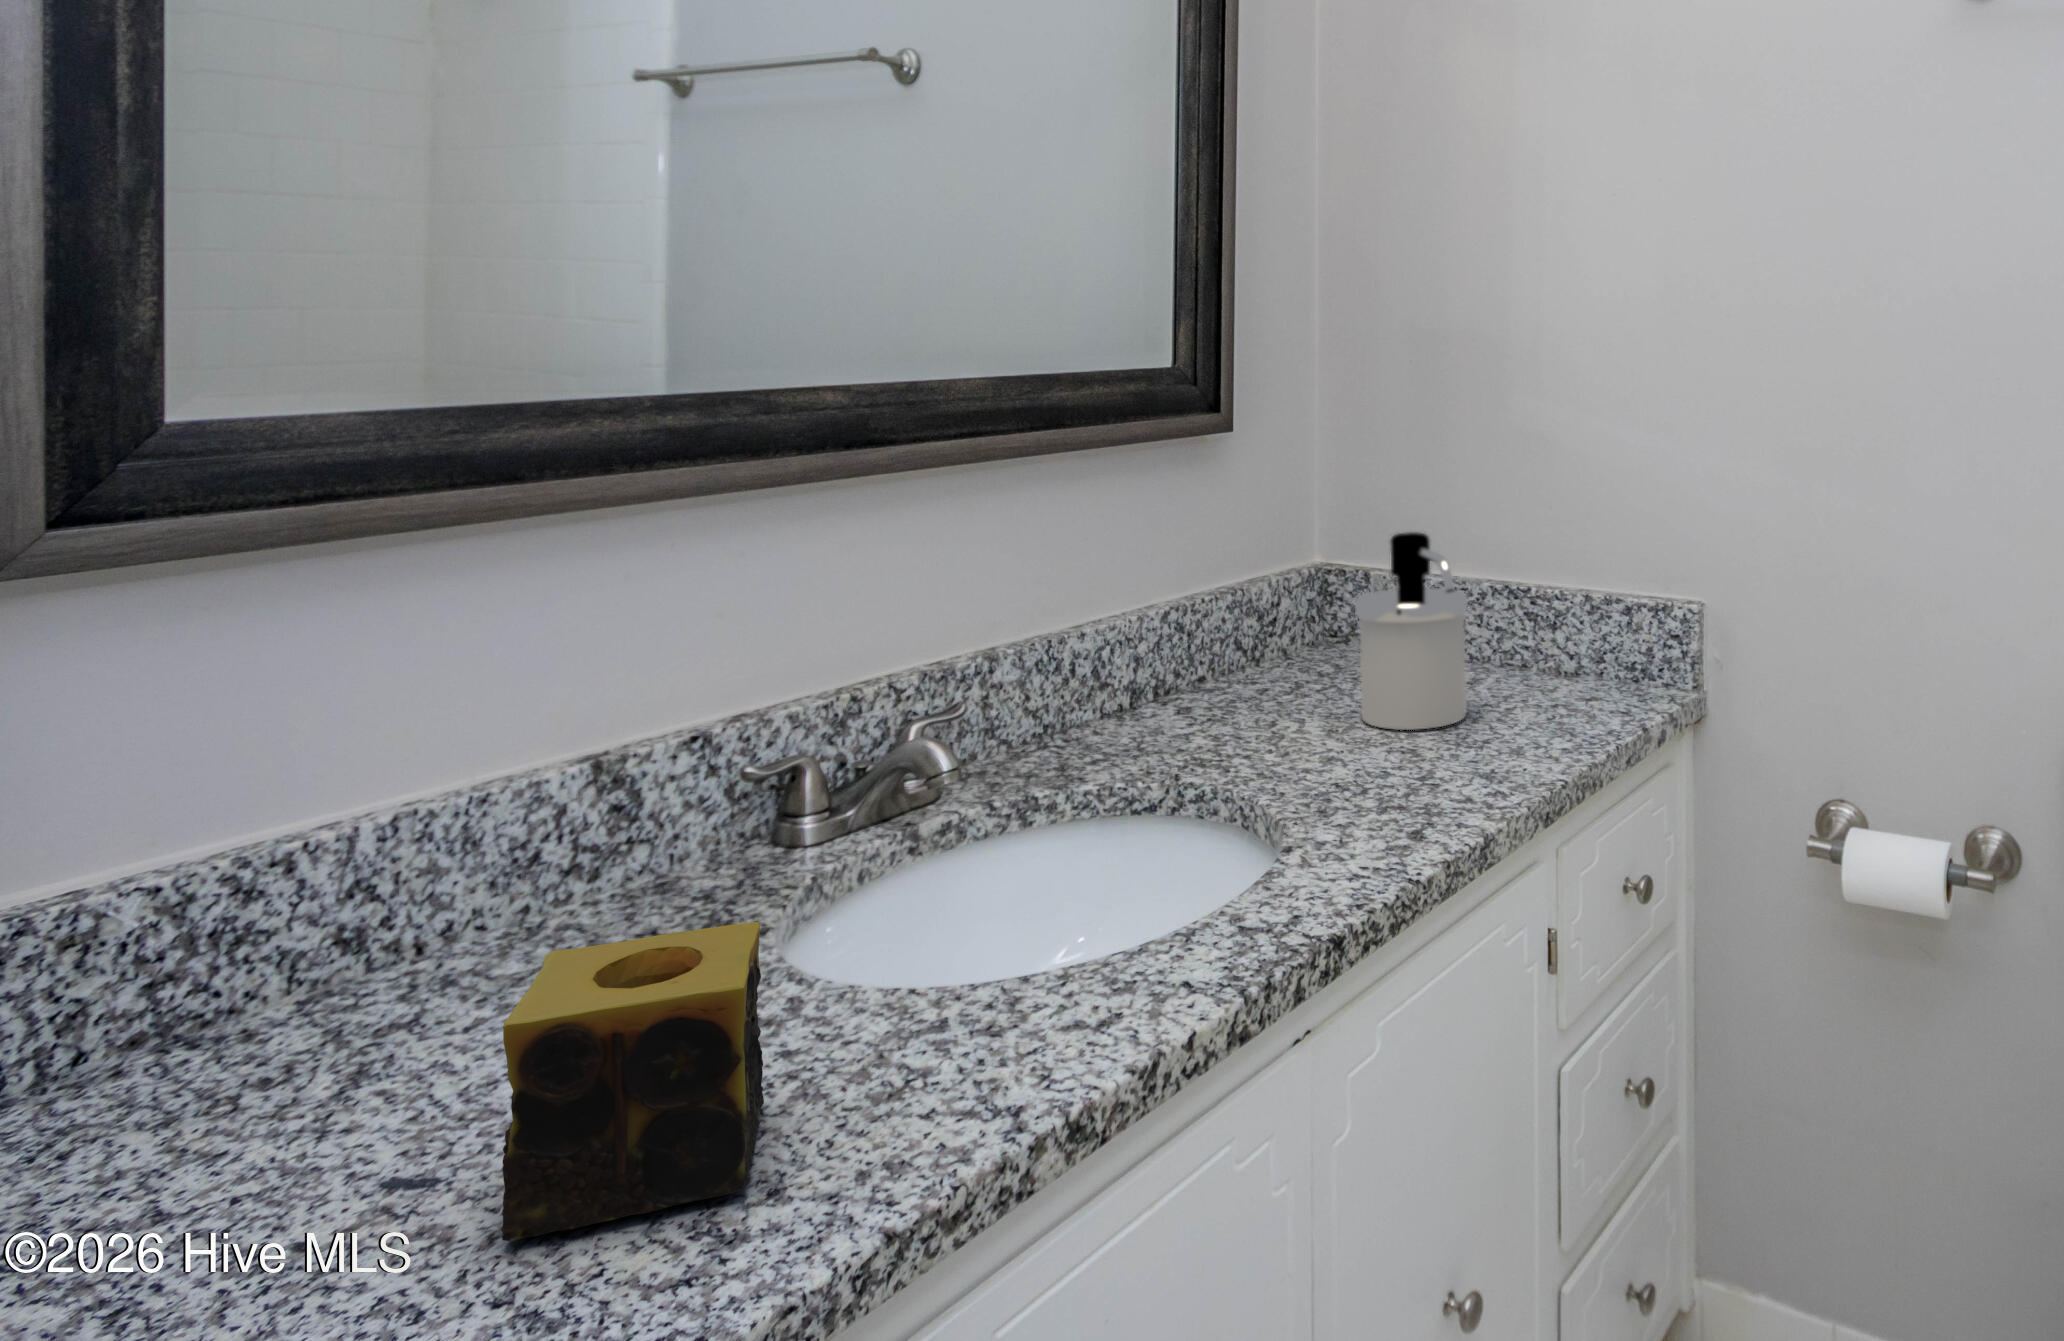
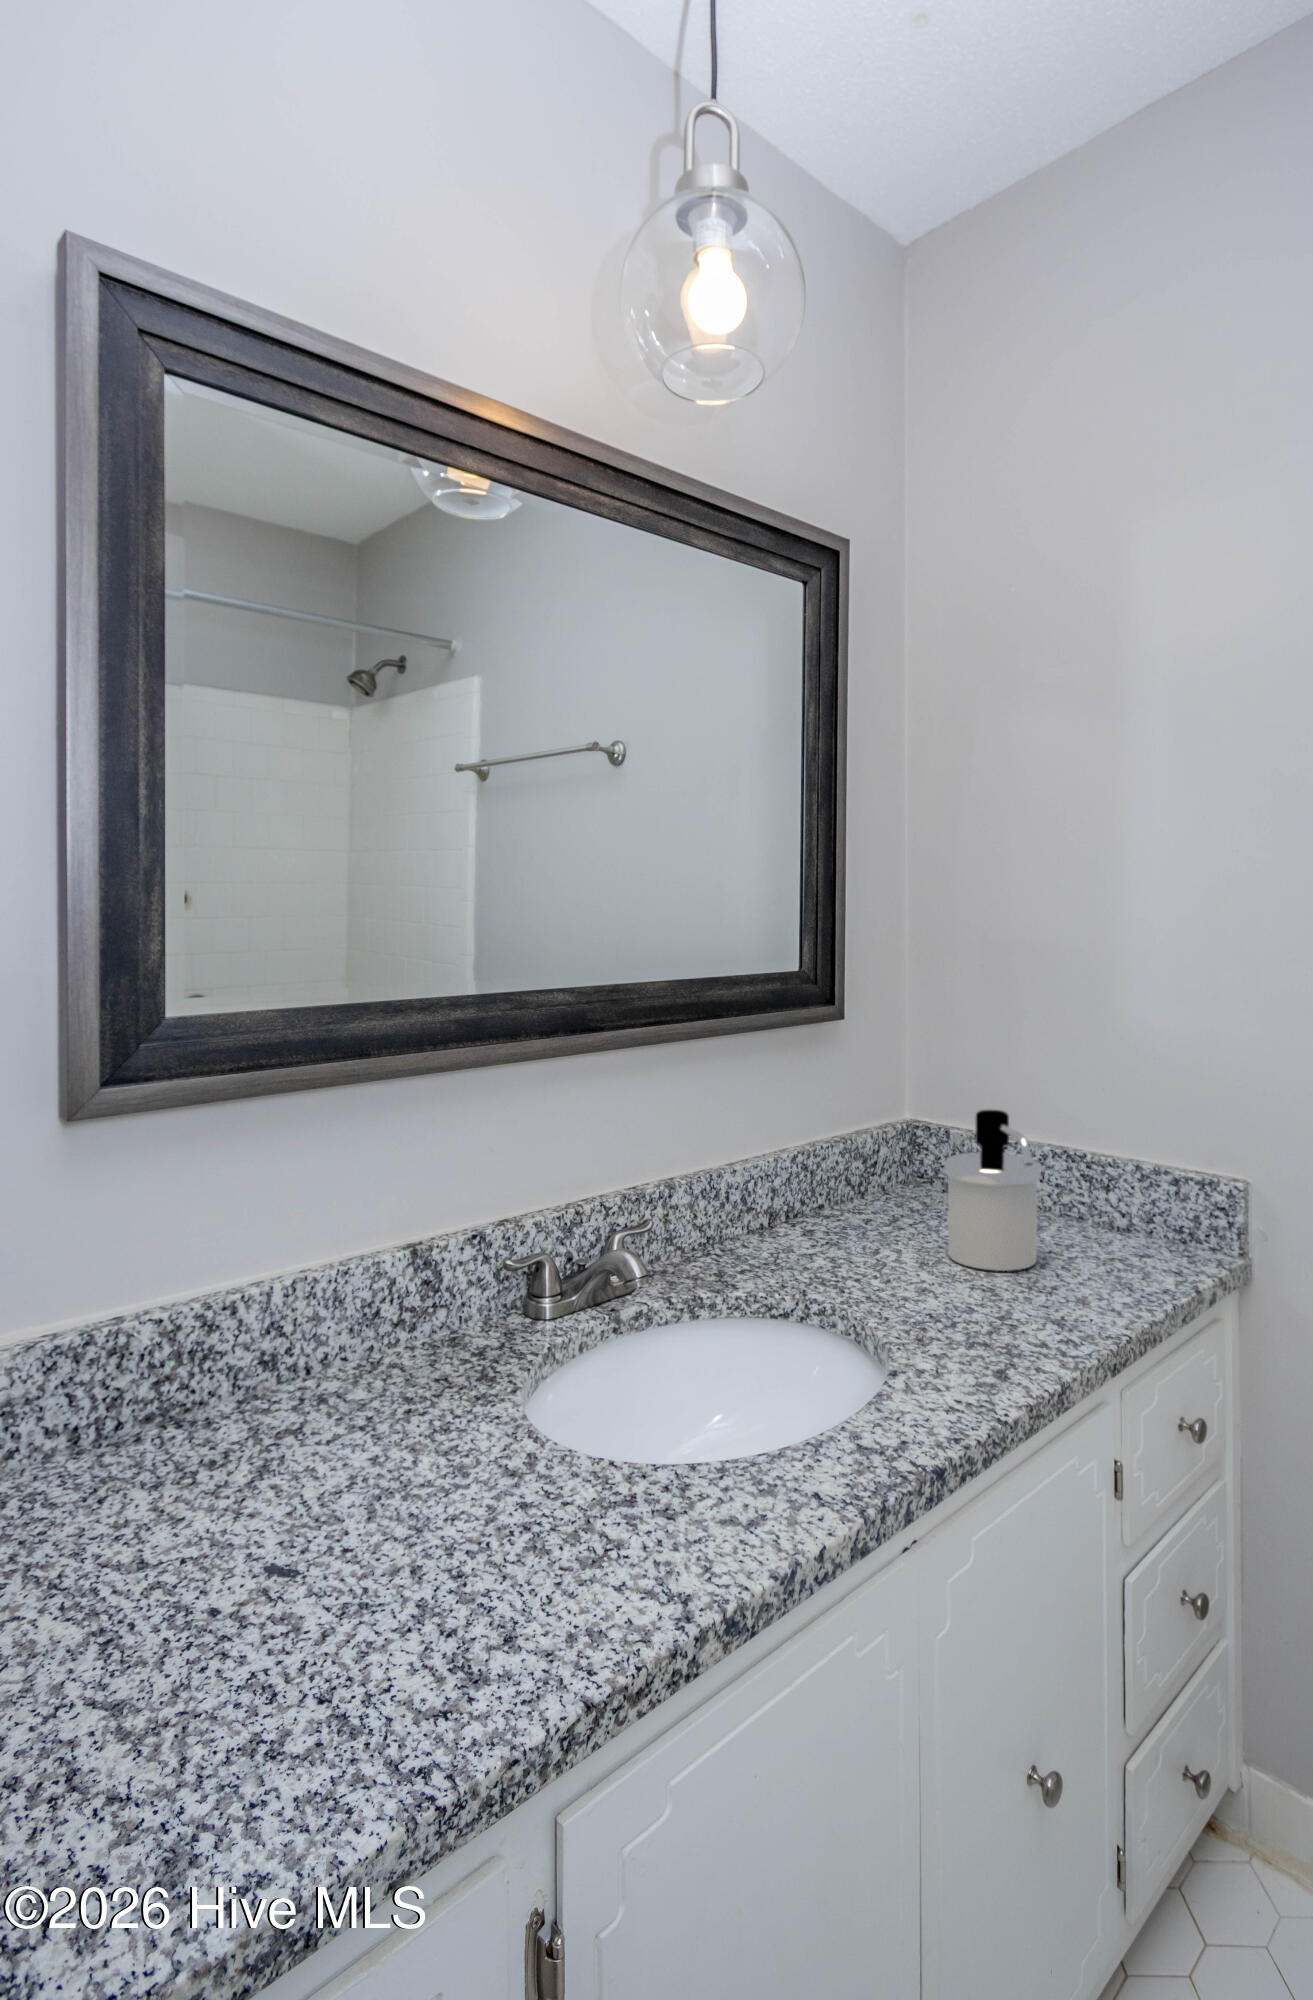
candle: present [501,922,764,1241] -> none [330,1418,506,1645]

